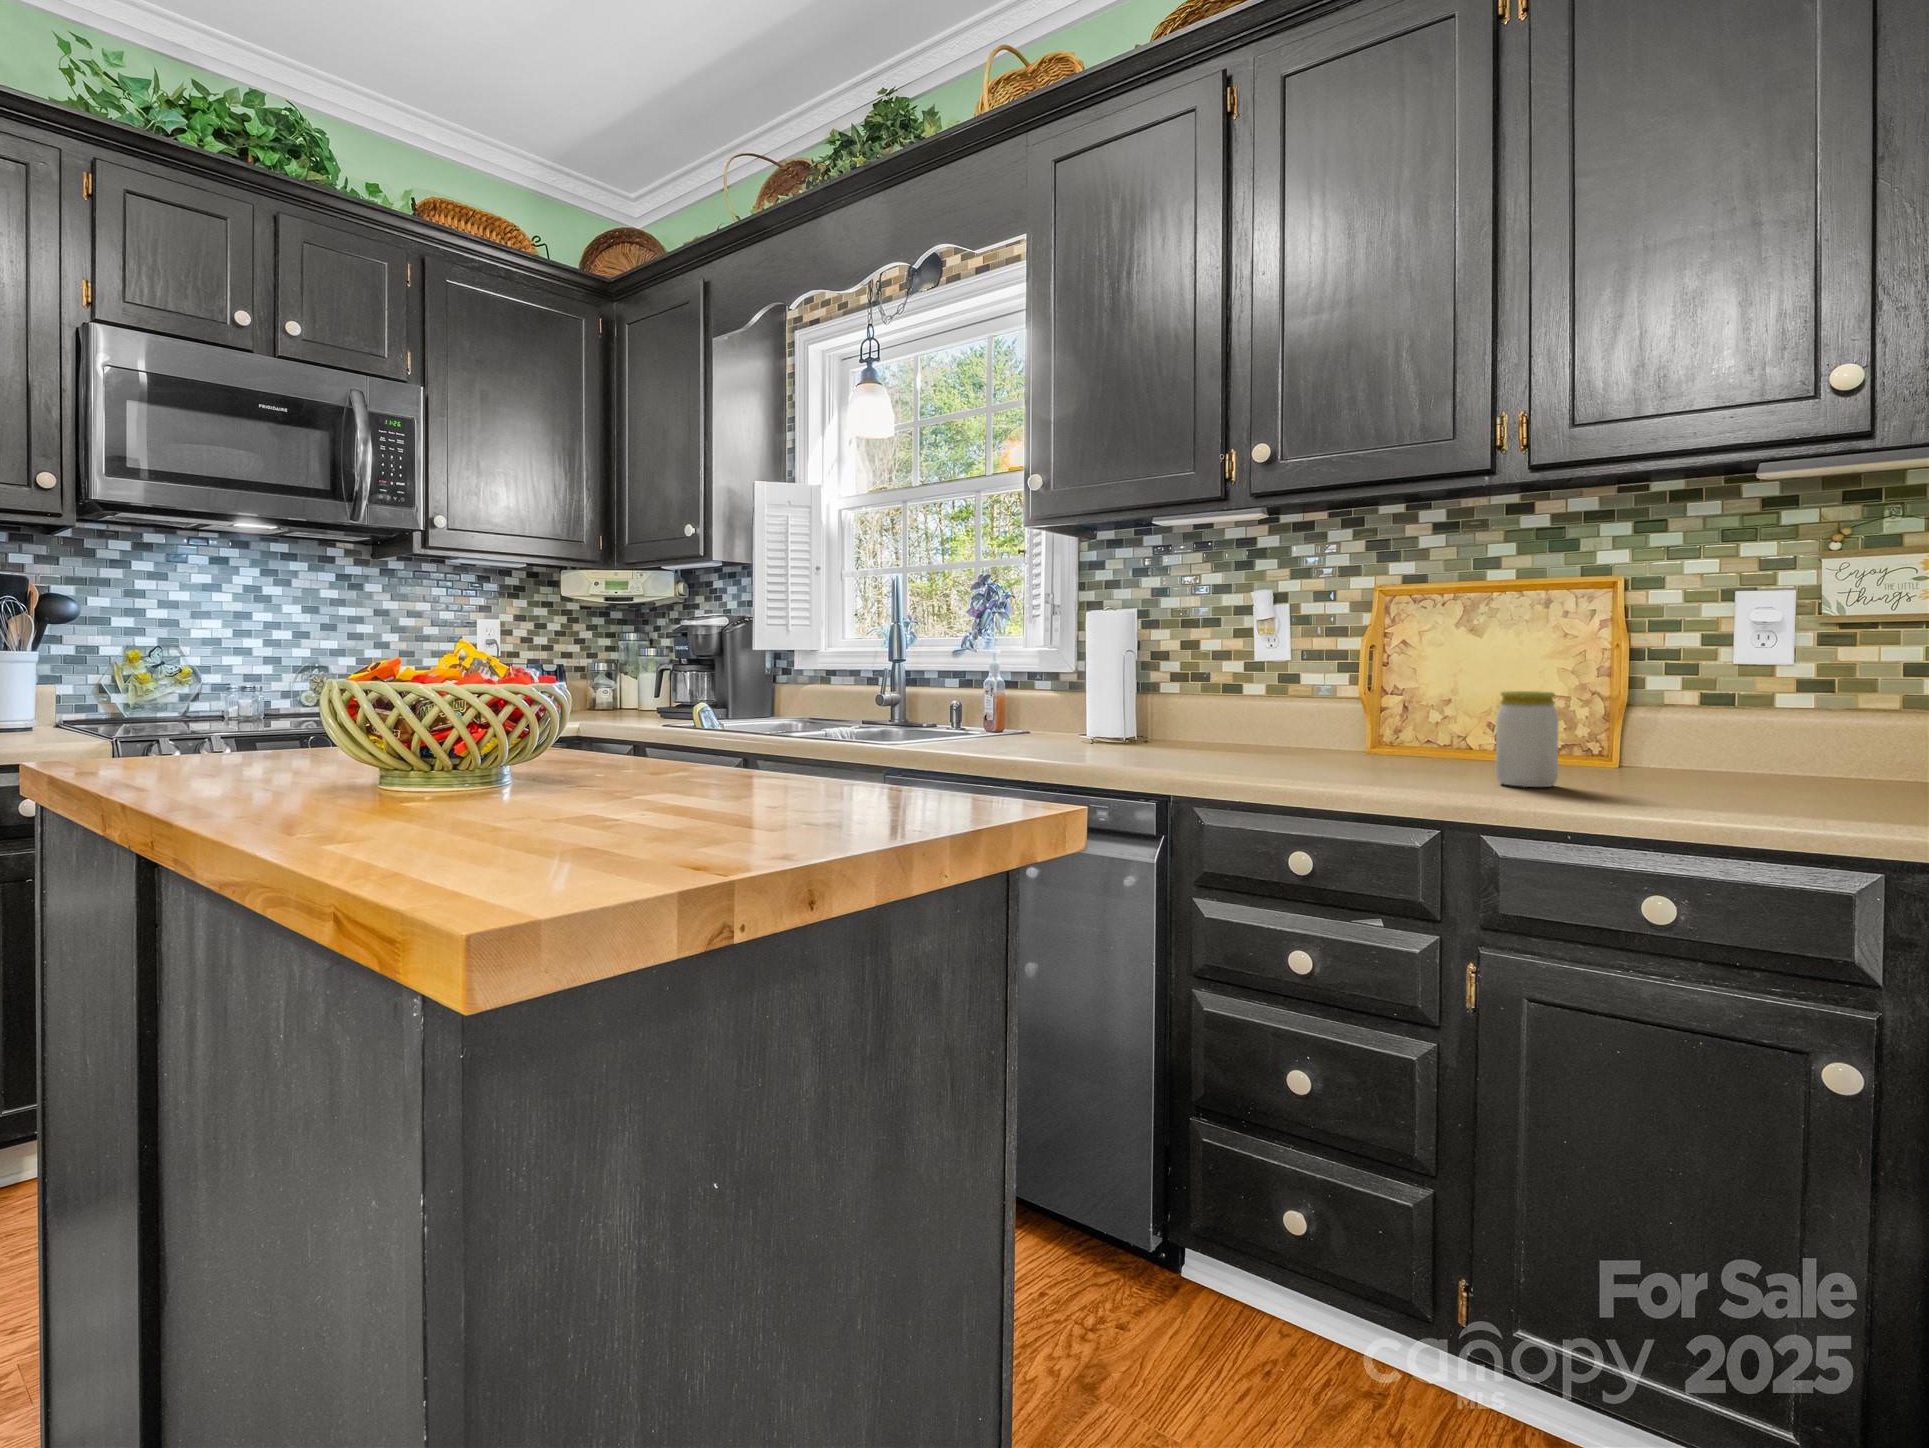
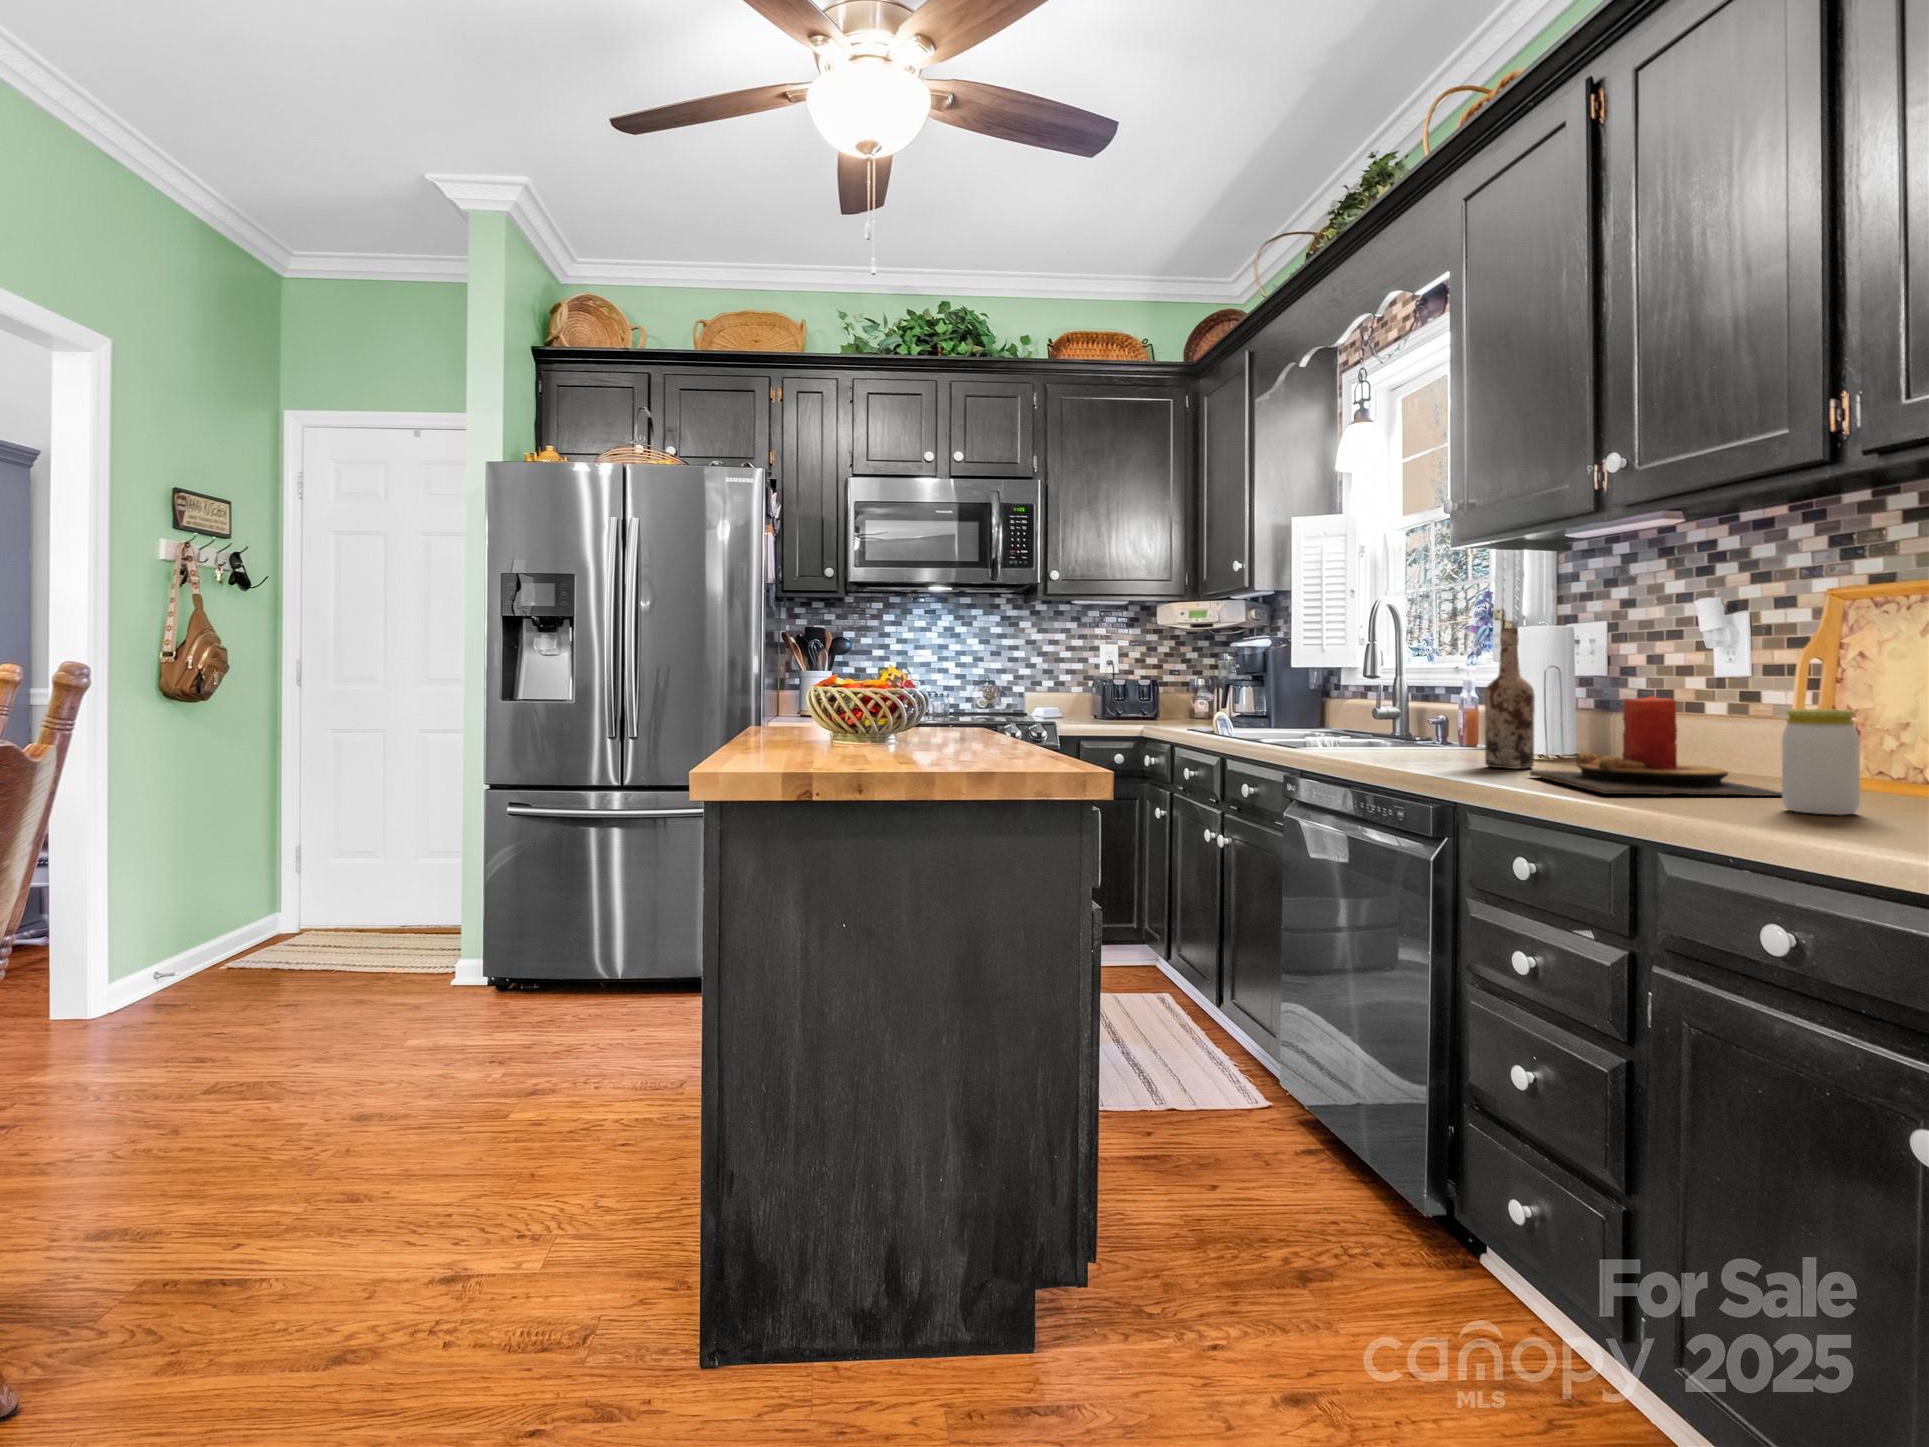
wine bottle: none [1116,610,1161,757] -> present [1485,628,1535,769]
candle: none [1199,679,1439,780] -> present [1530,695,1782,796]

